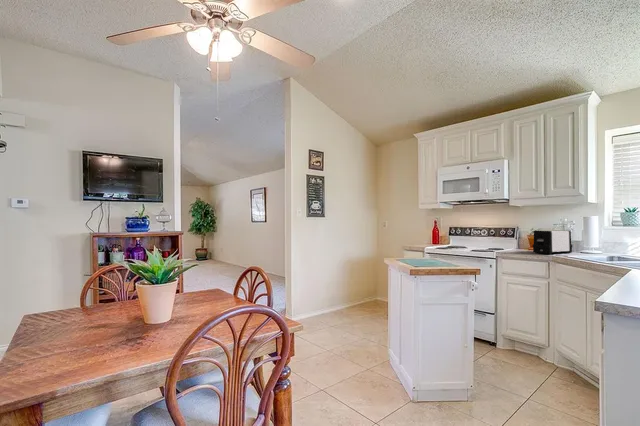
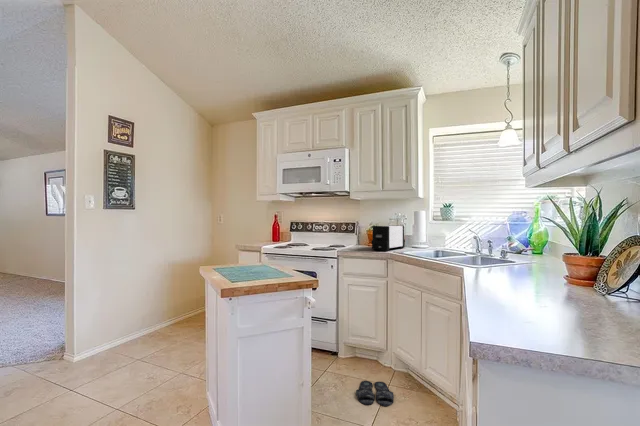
slippers: none [516,367,554,386] -> present [356,381,394,406]

